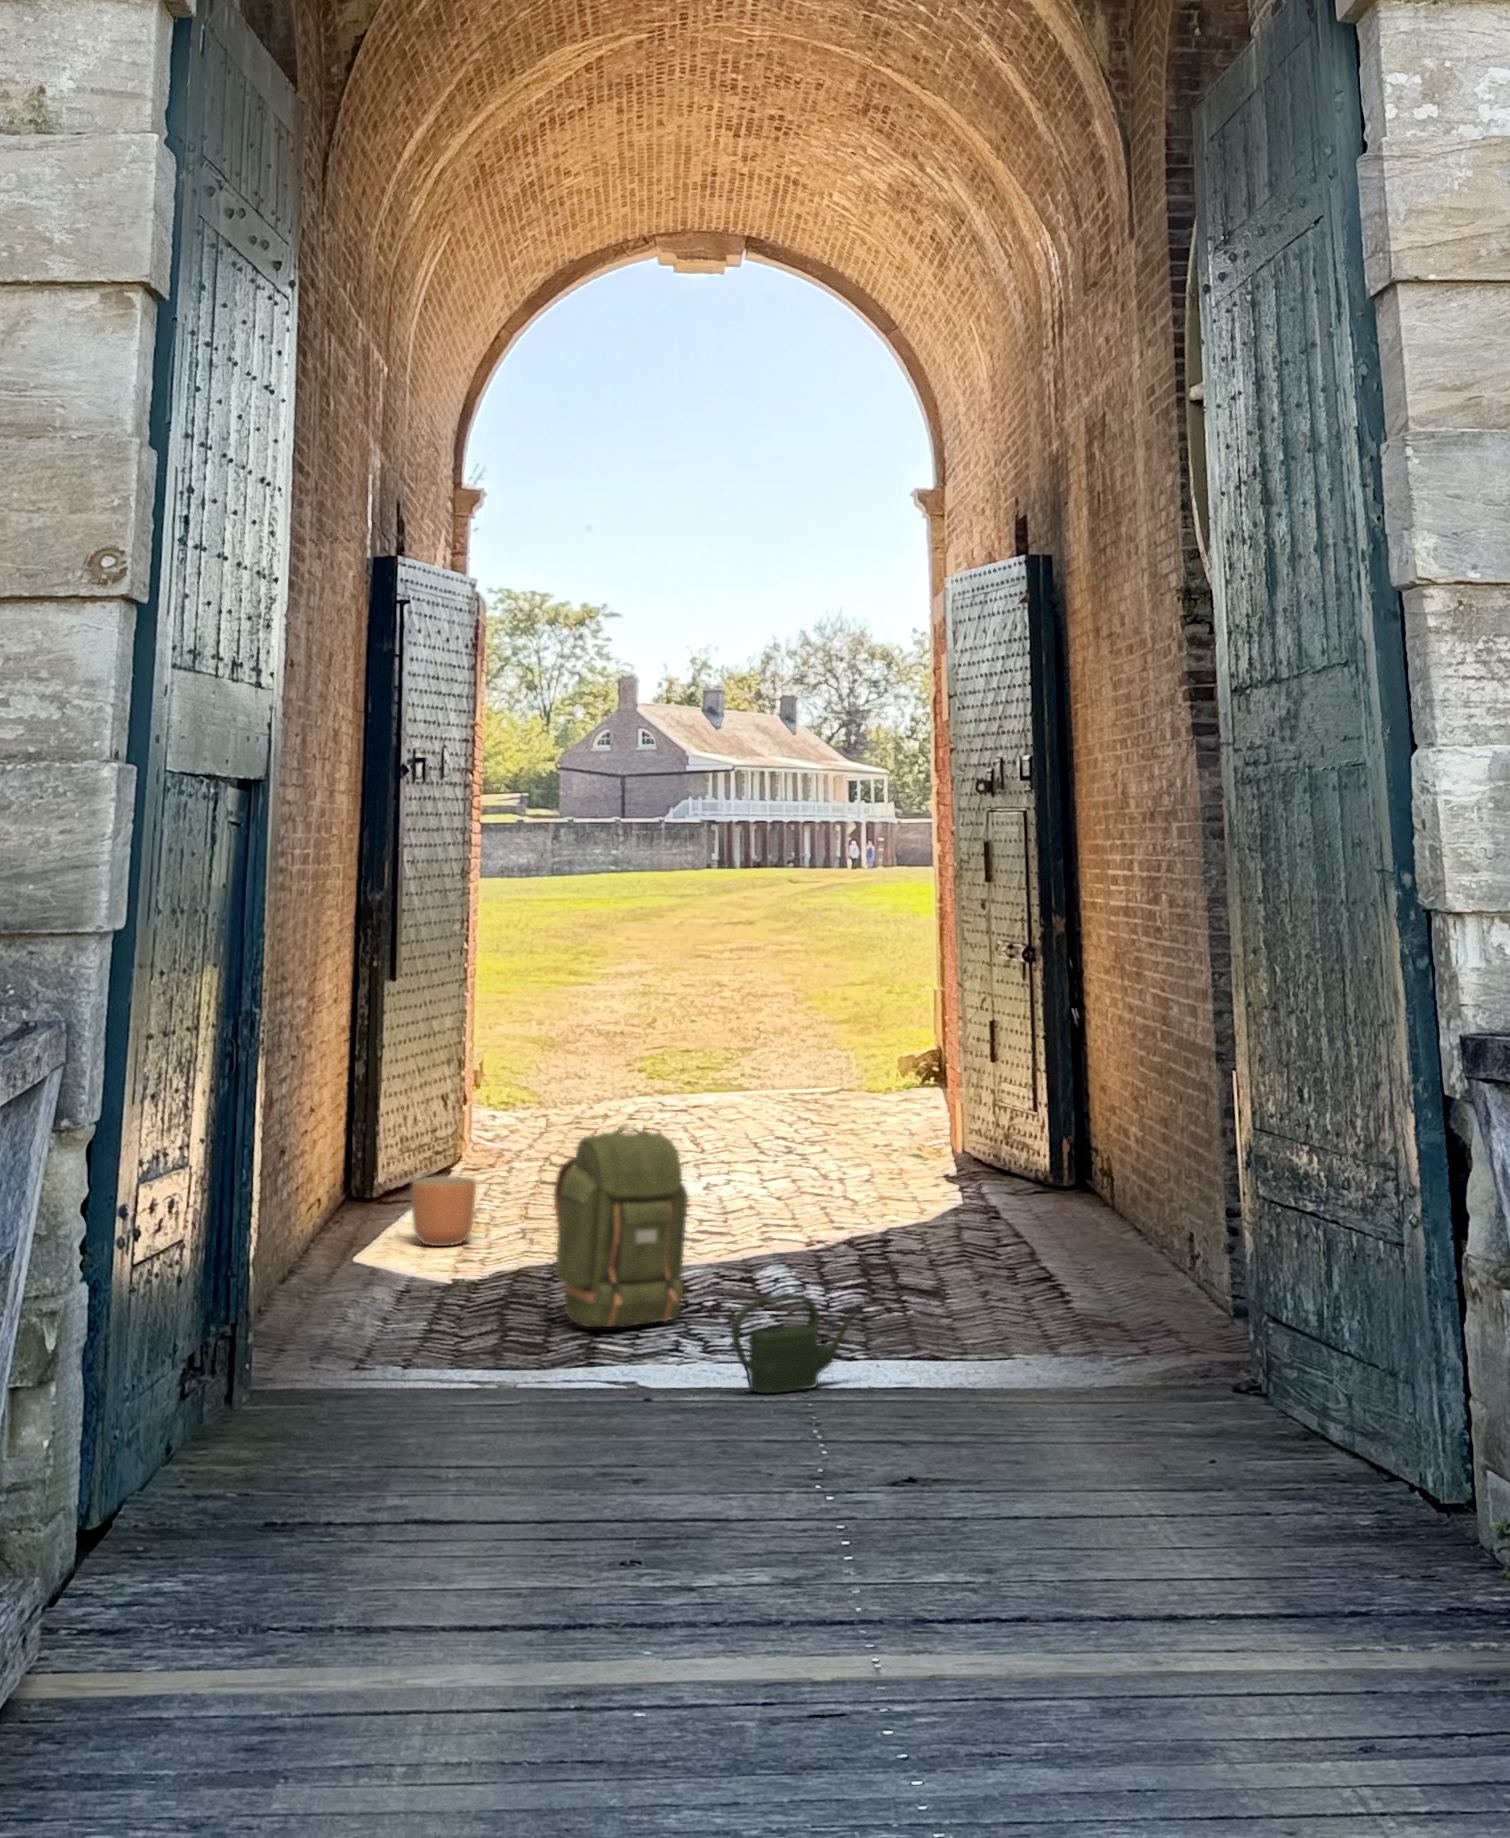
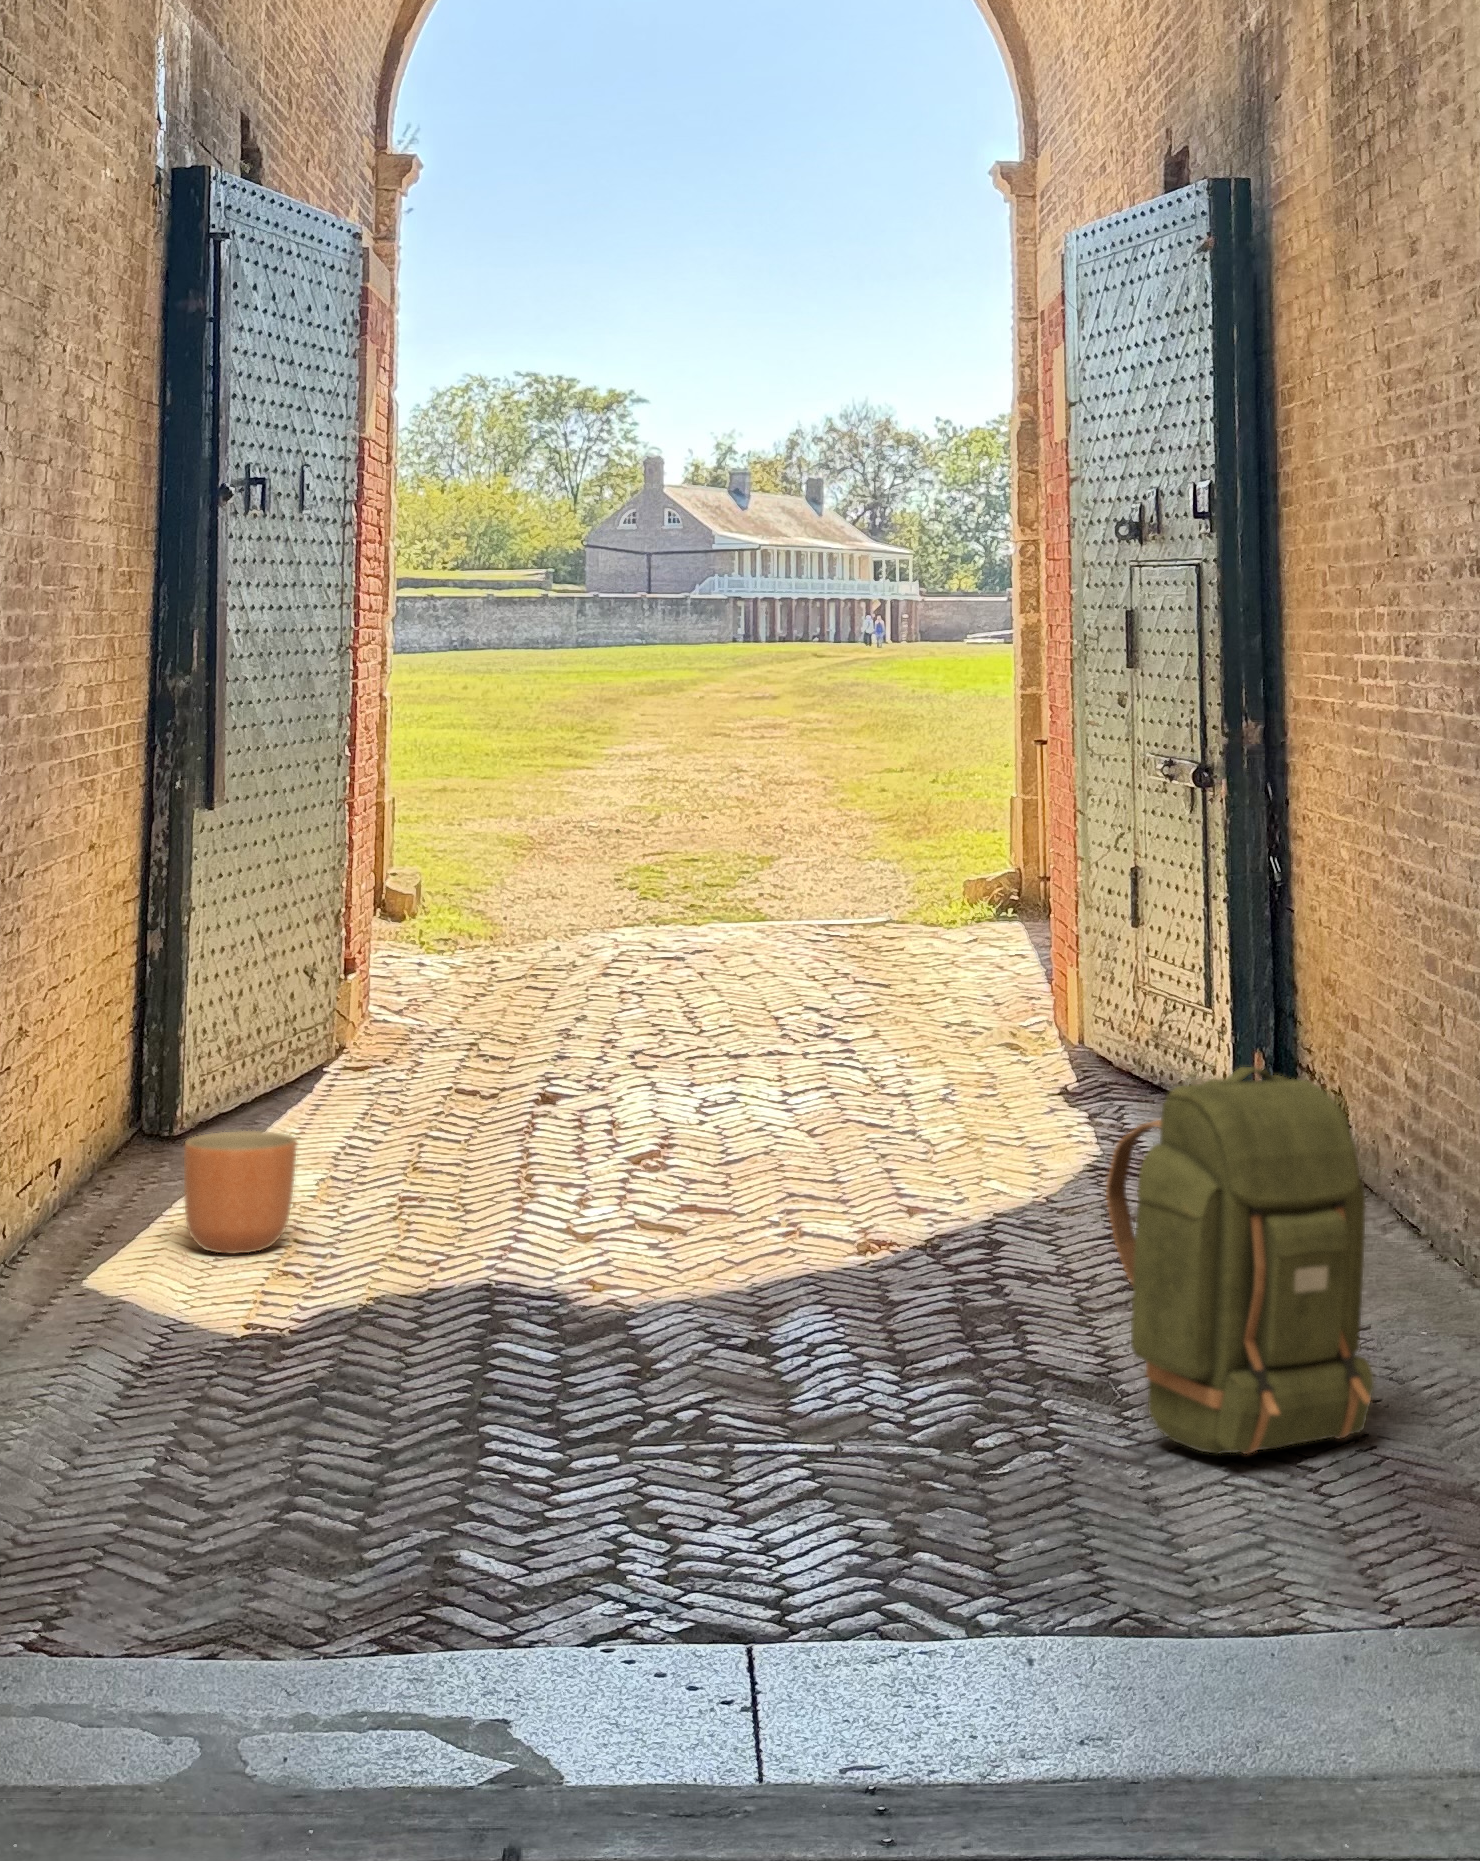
backpack: present [554,1127,687,1327] -> present [1106,1067,1374,1454]
watering can: present [732,1293,859,1393] -> none [730,1465,1007,1691]

